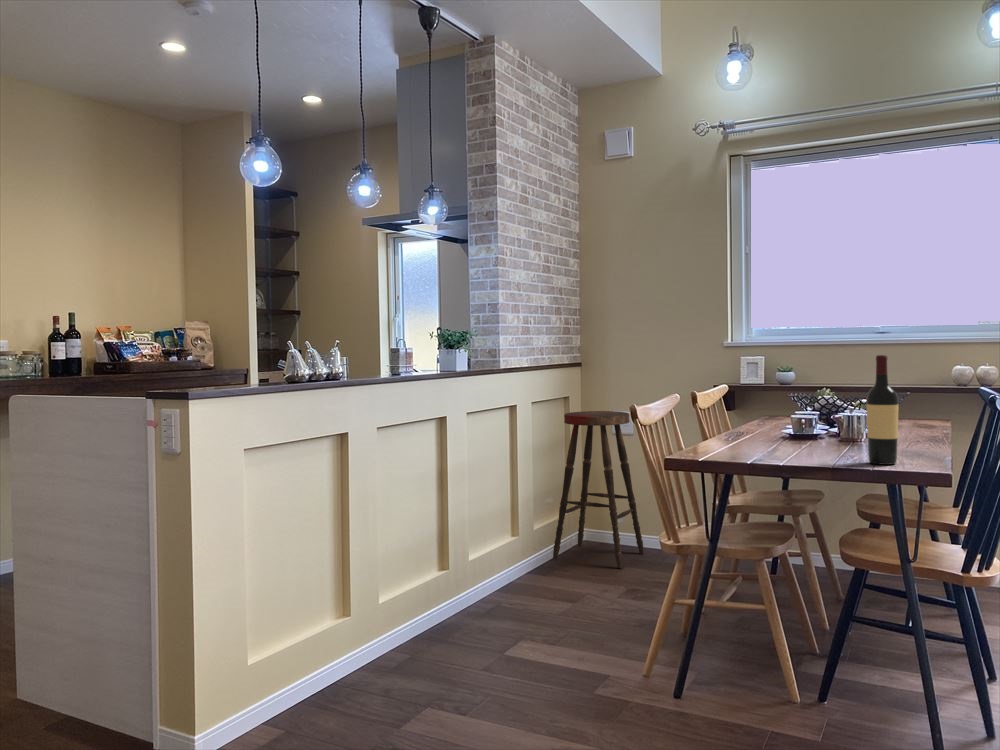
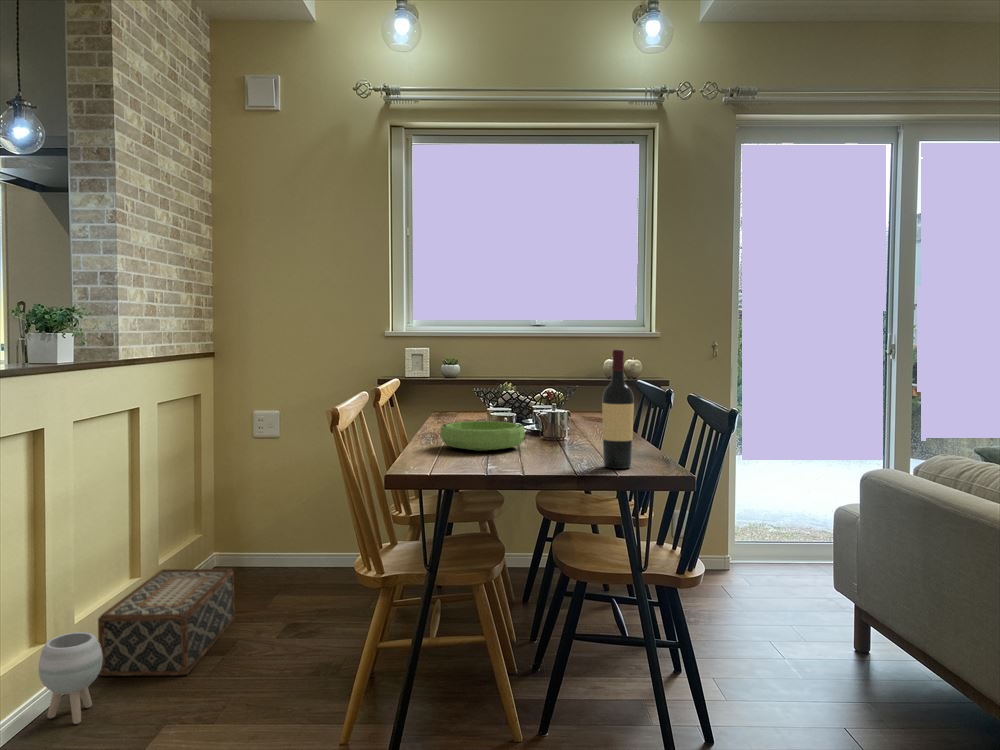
bar stool: present [553,411,644,568] -> none [184,410,296,597]
bowl: none [735,421,813,446] -> present [440,421,525,451]
woven basket: none [483,533,586,612] -> present [98,569,235,676]
planter: none [442,566,482,630] -> present [39,632,102,724]

